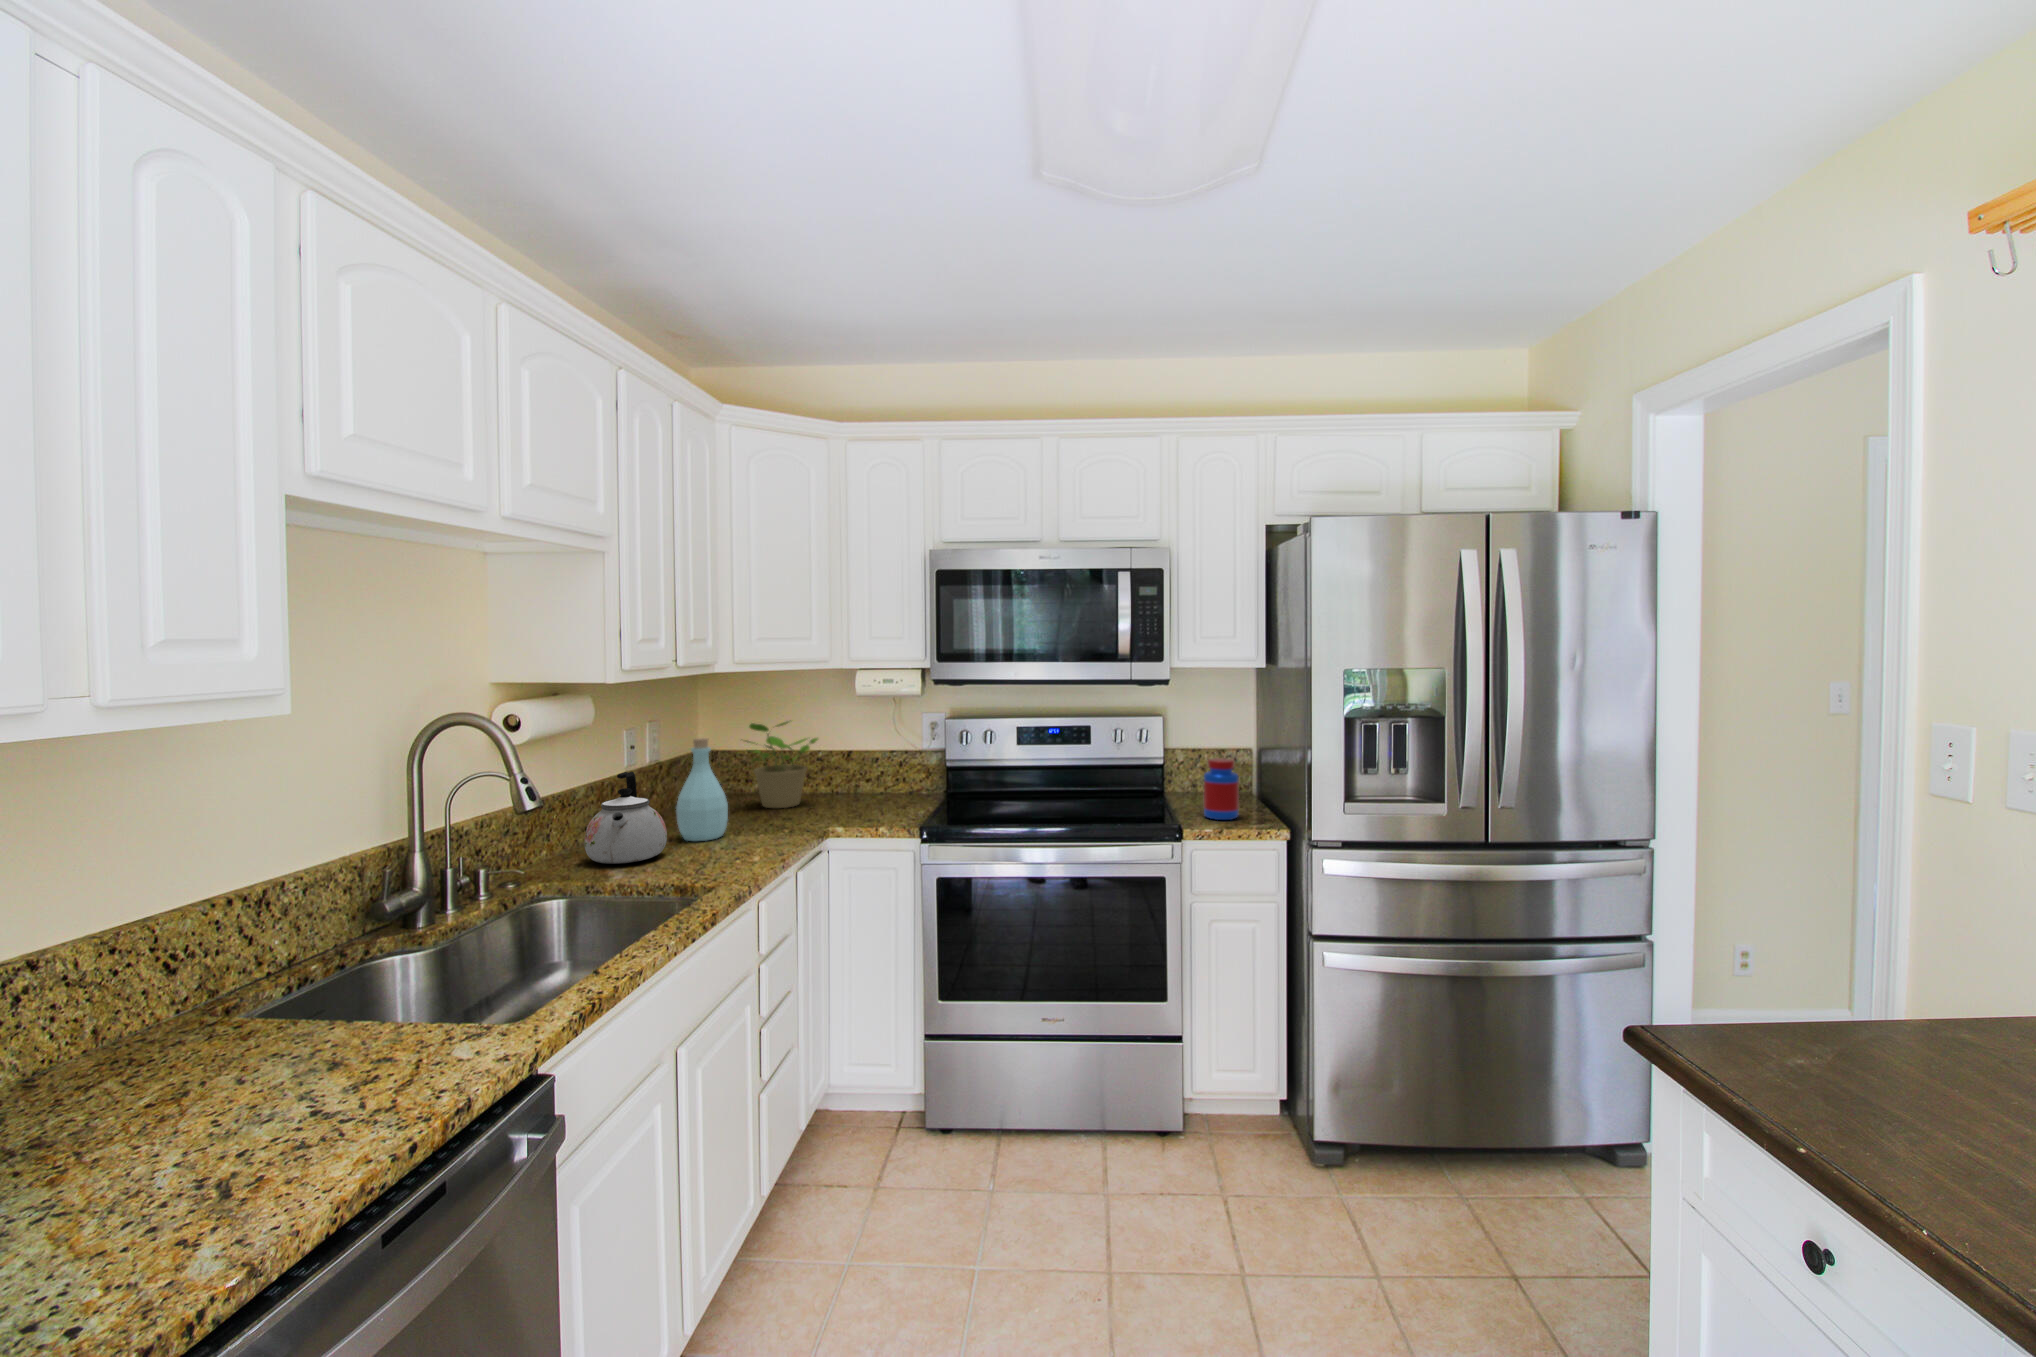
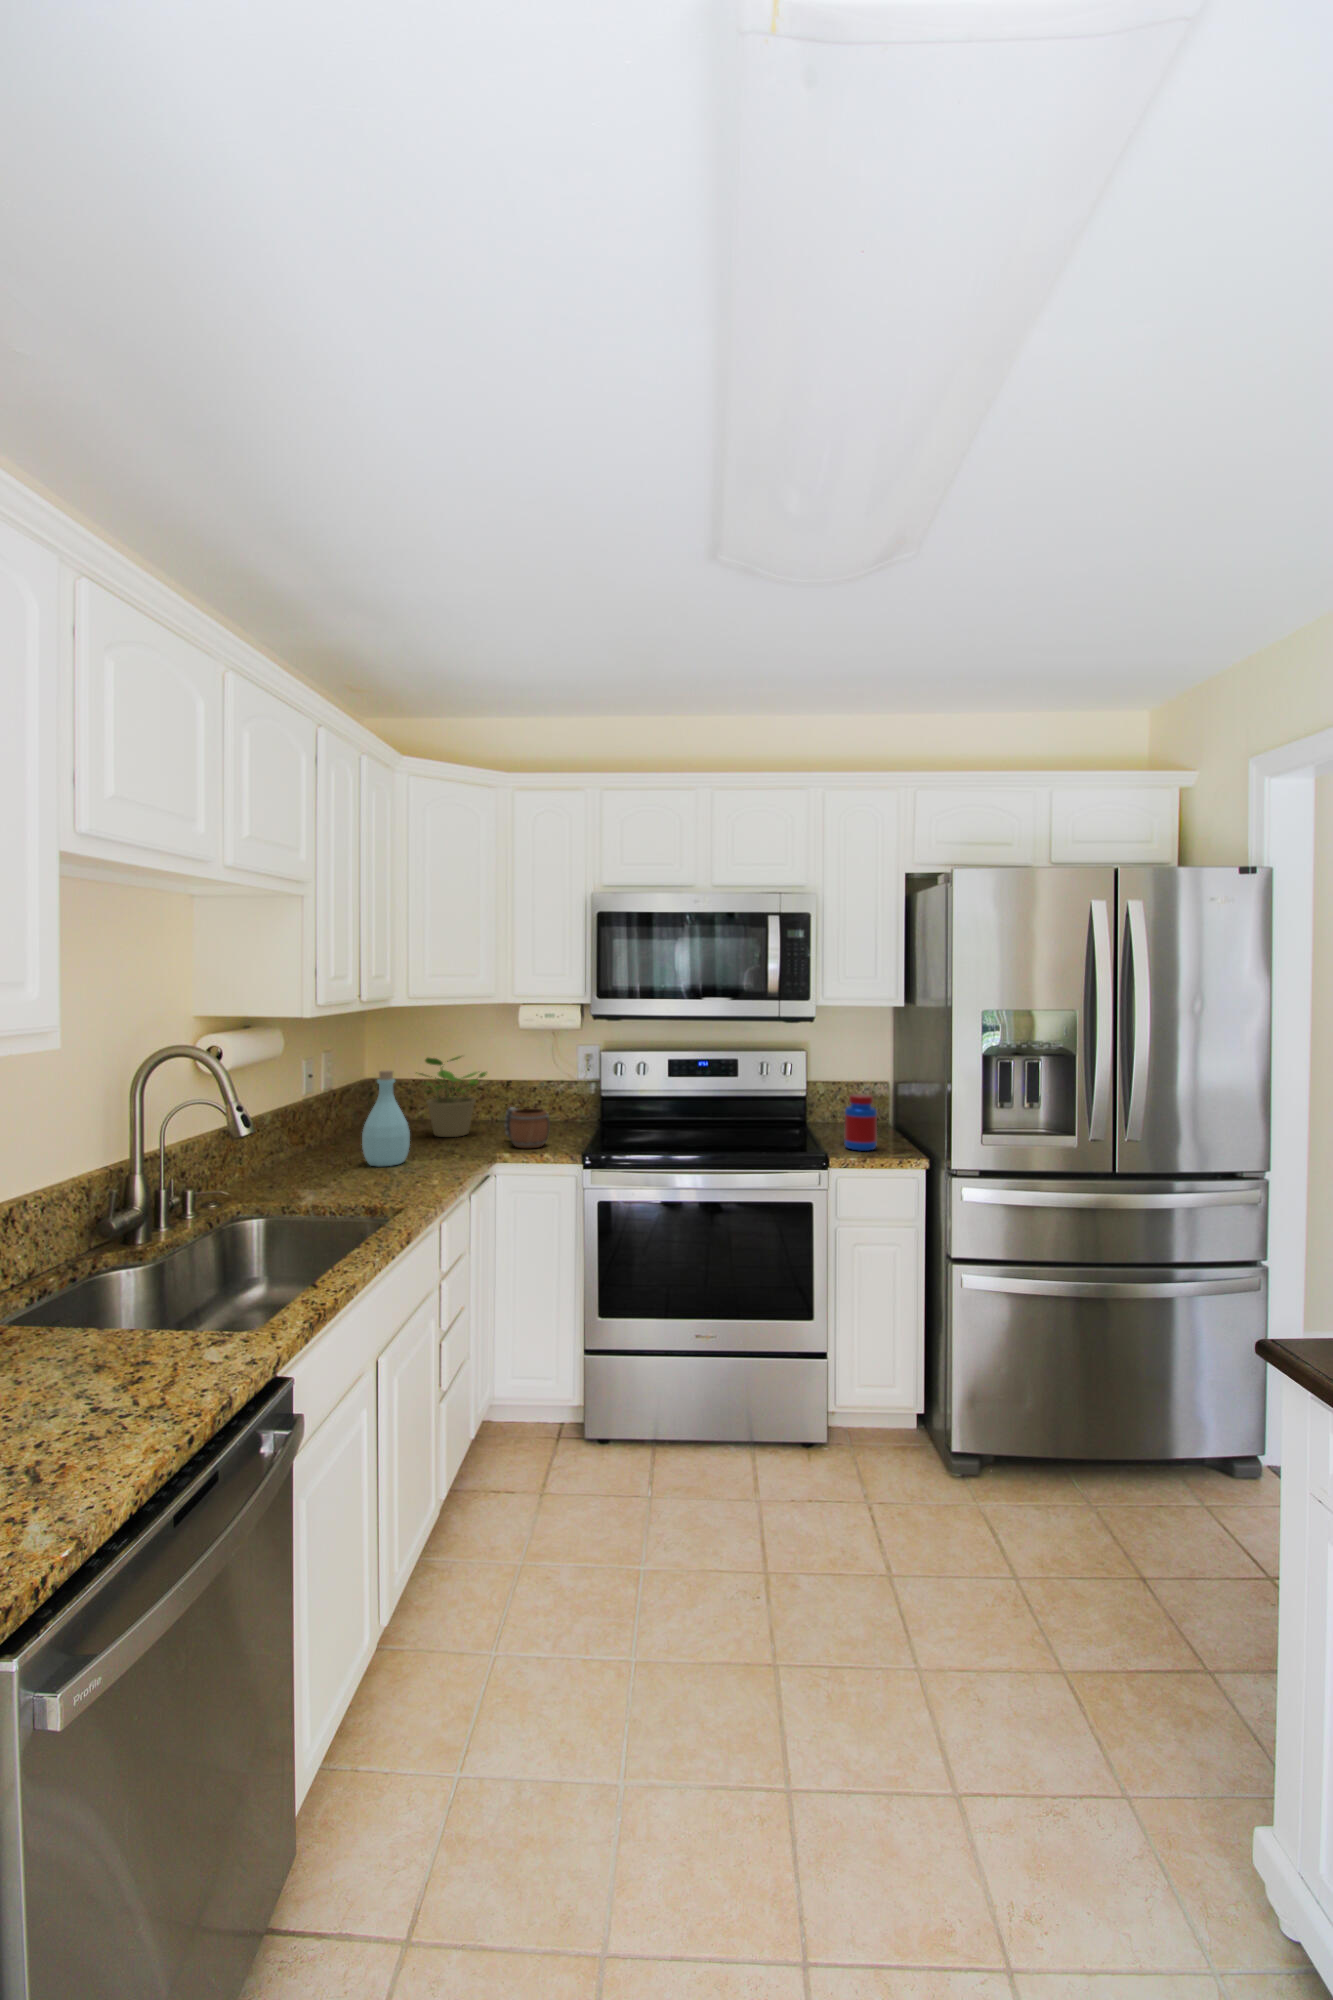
kettle: present [584,772,667,864] -> none [282,1101,357,1186]
mug: none [836,775,883,820] -> present [505,1107,550,1148]

